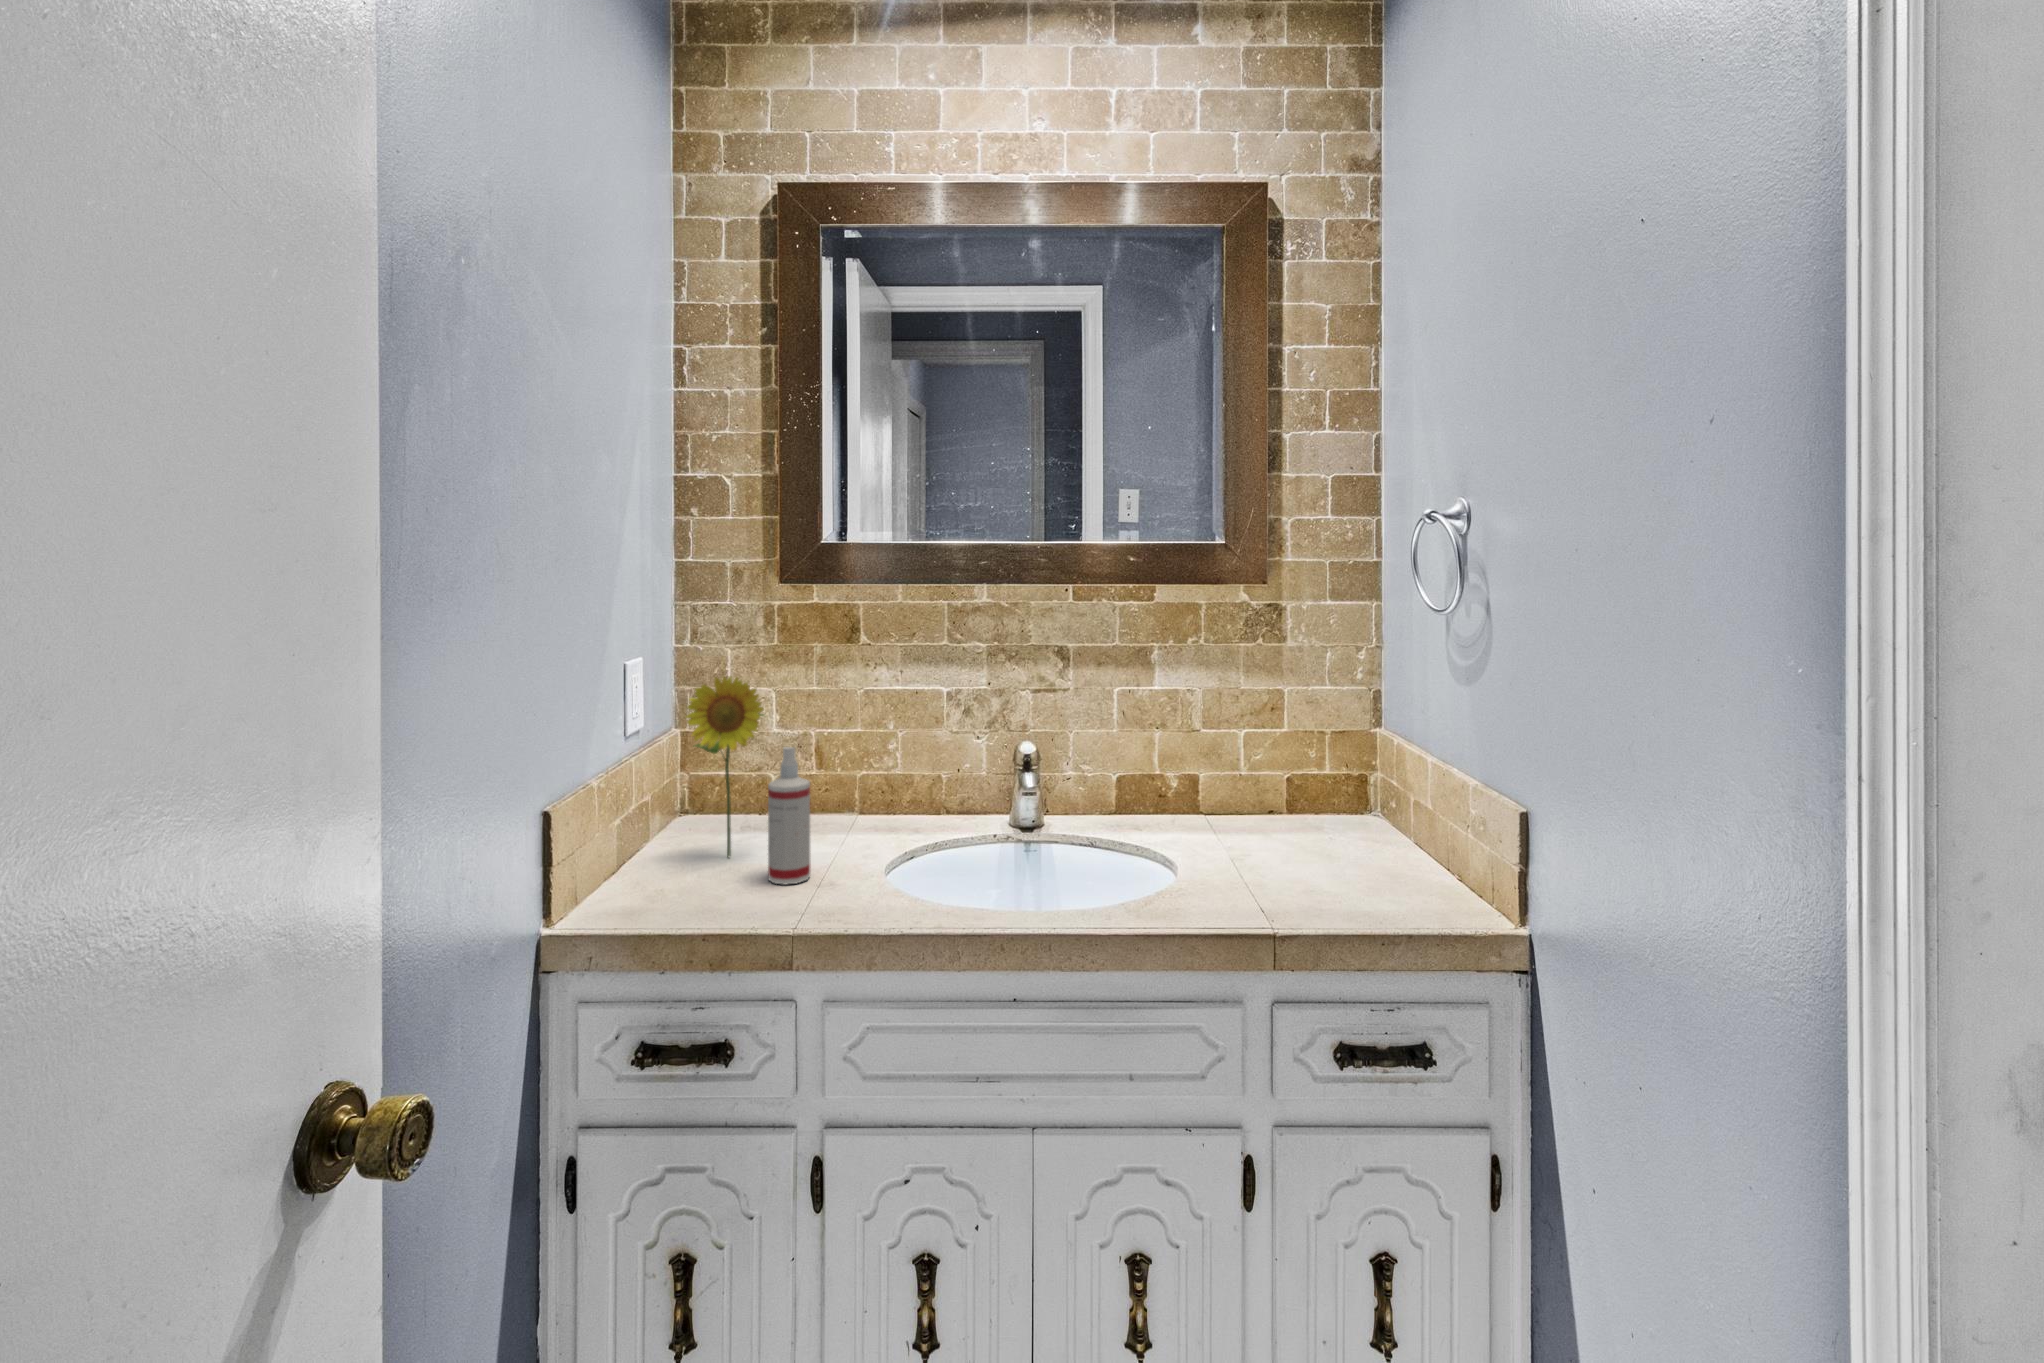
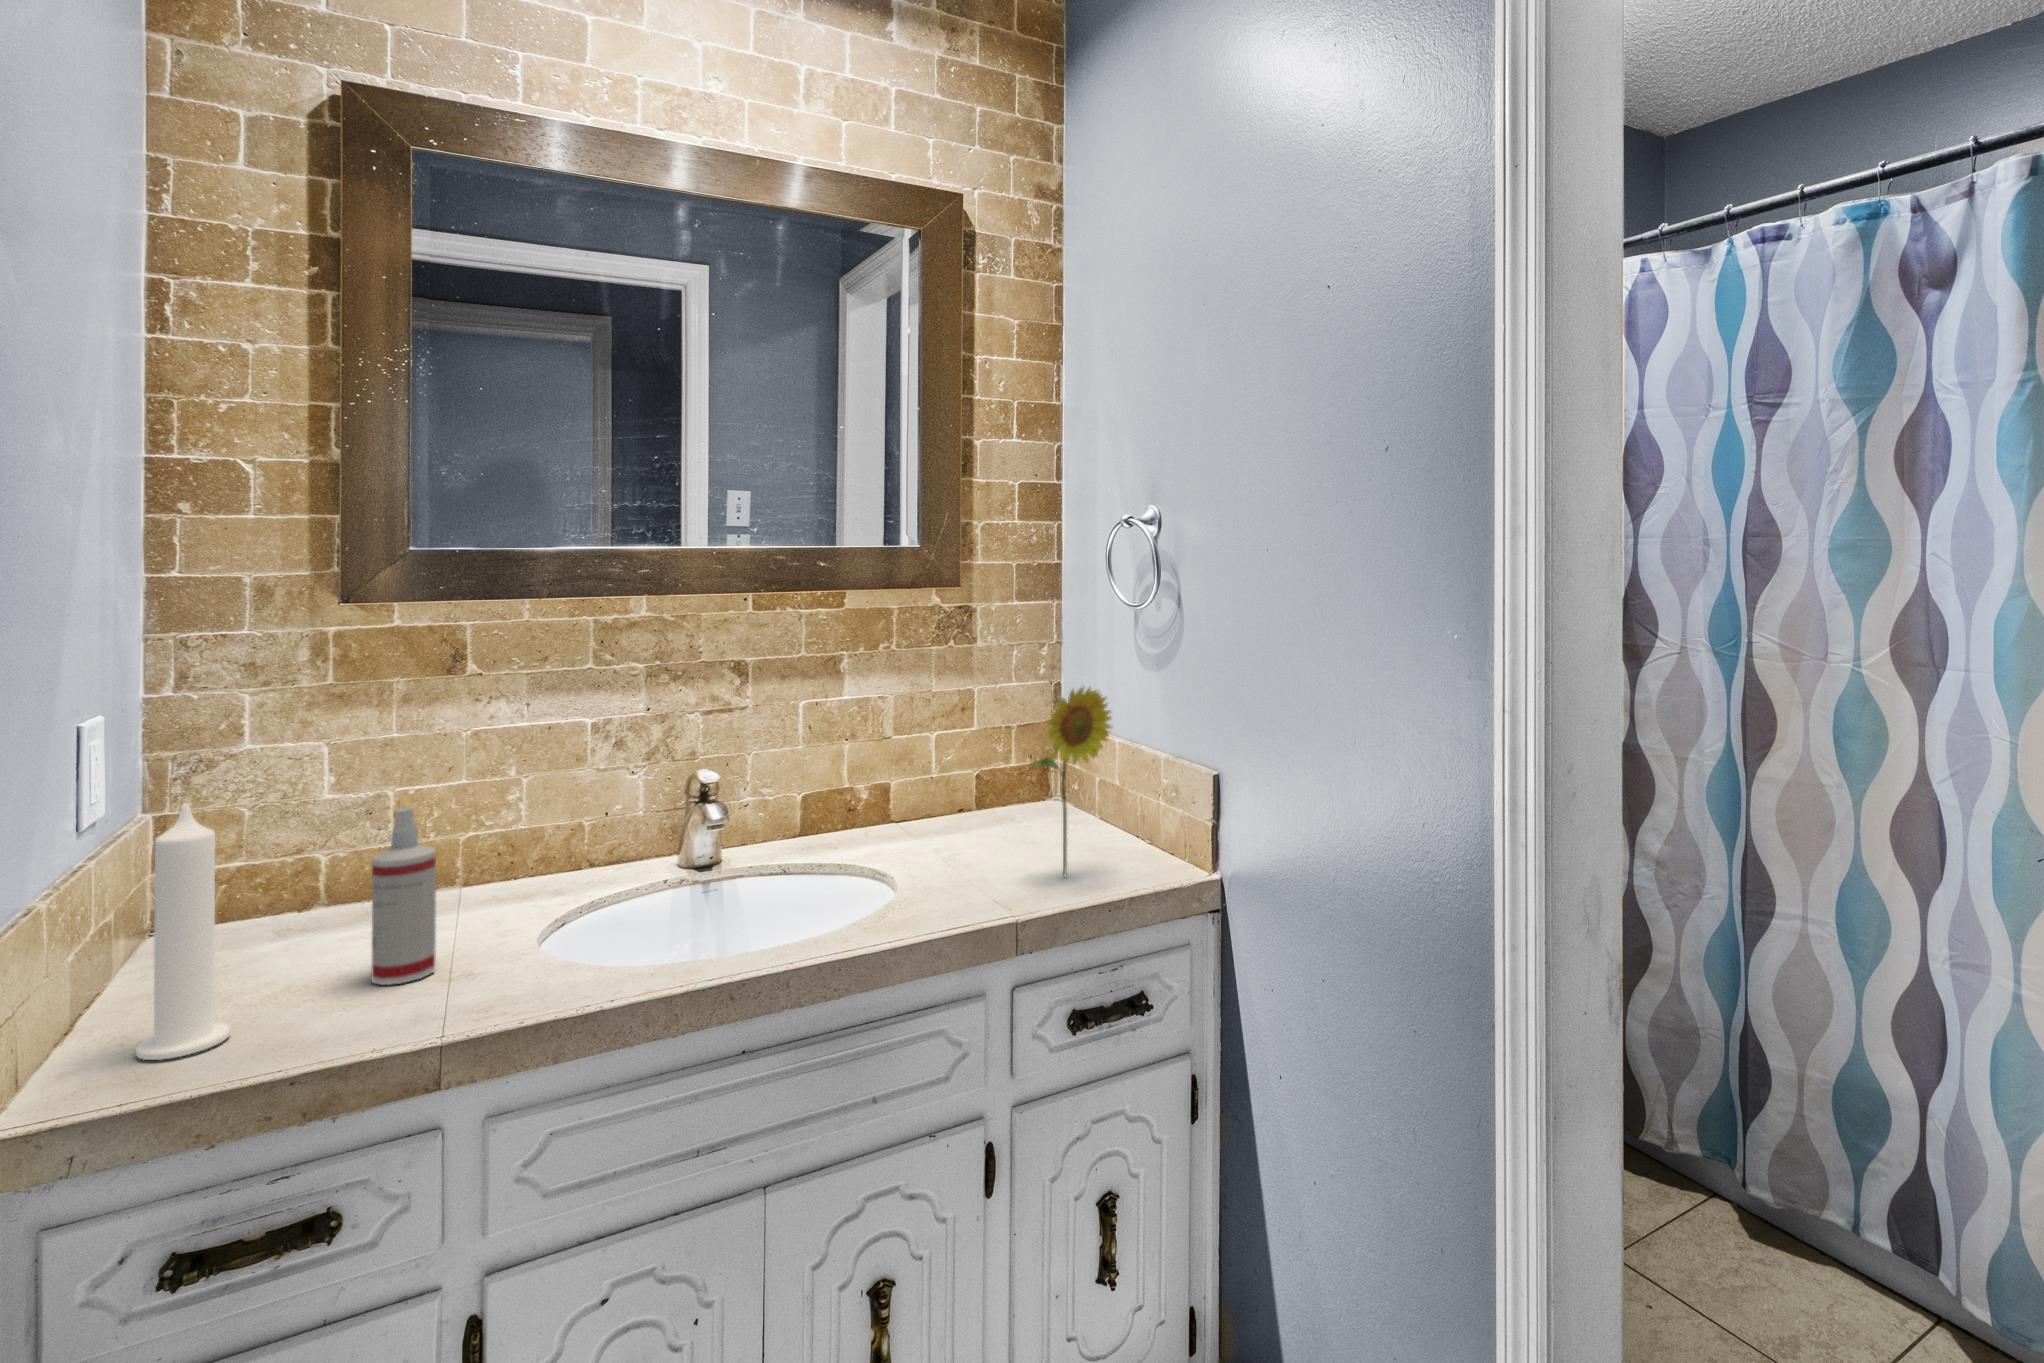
flower: present [686,676,764,857] -> present [1032,687,1111,875]
candle: none [624,726,676,909] -> present [136,803,231,1060]

